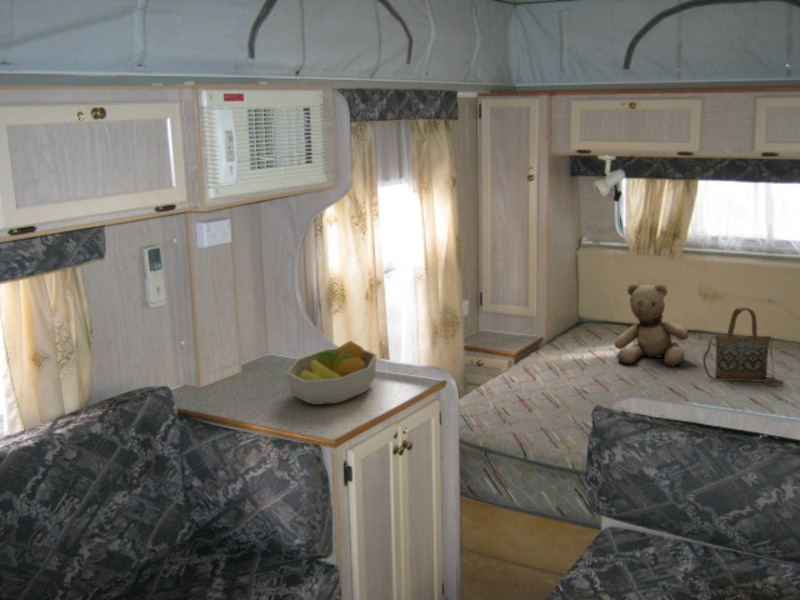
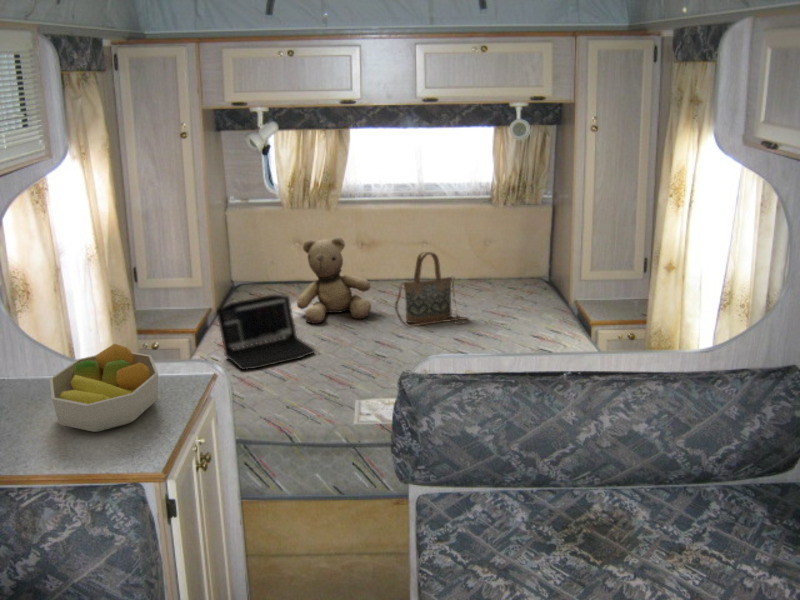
laptop: none [524,330,607,394] -> present [217,295,314,370]

